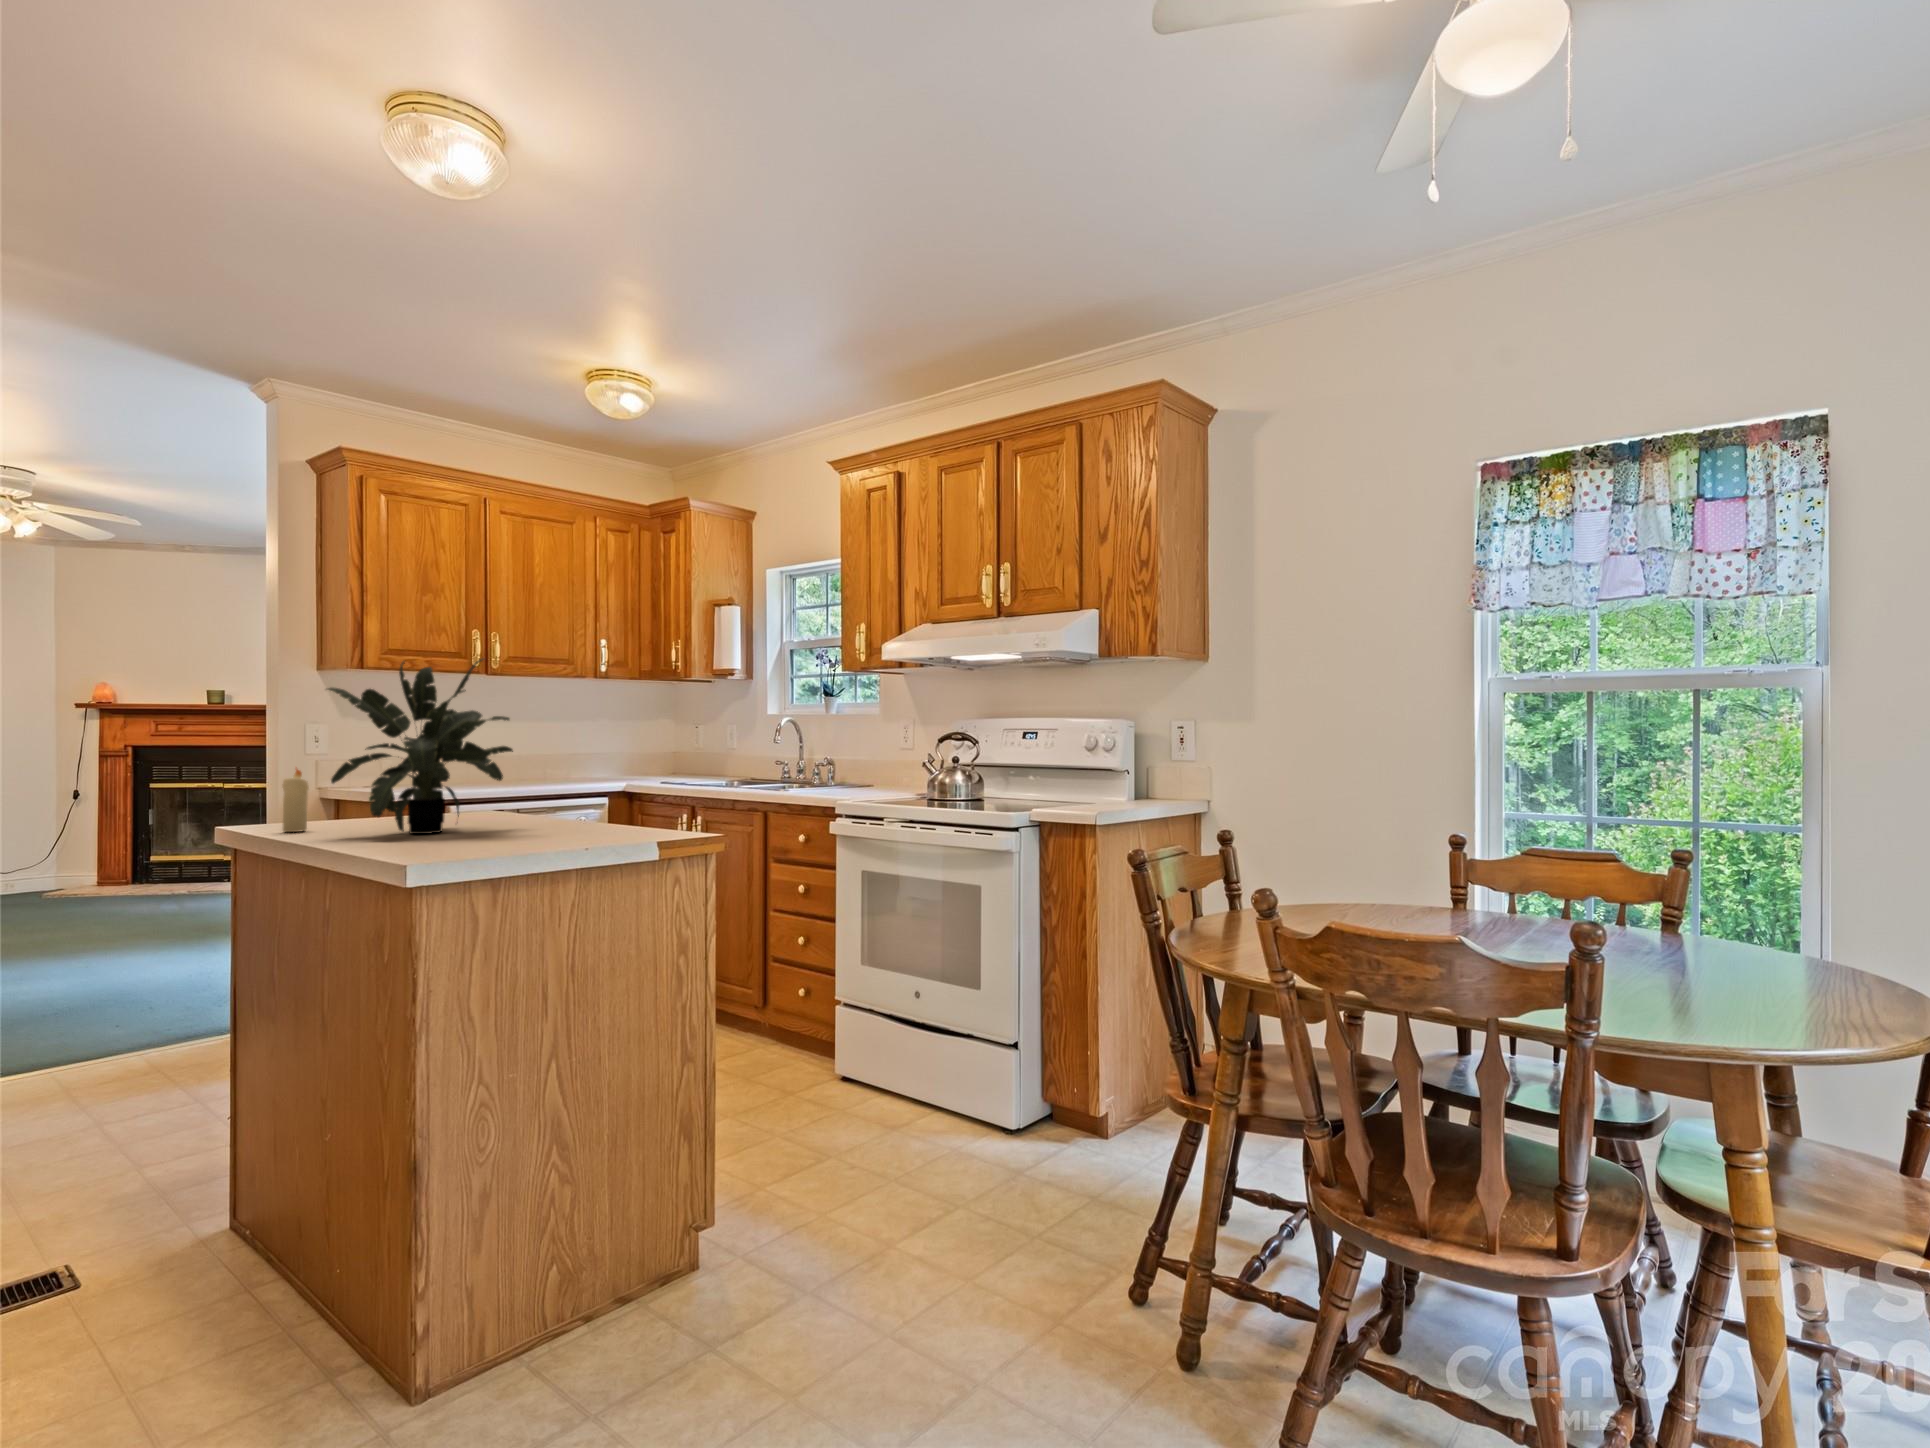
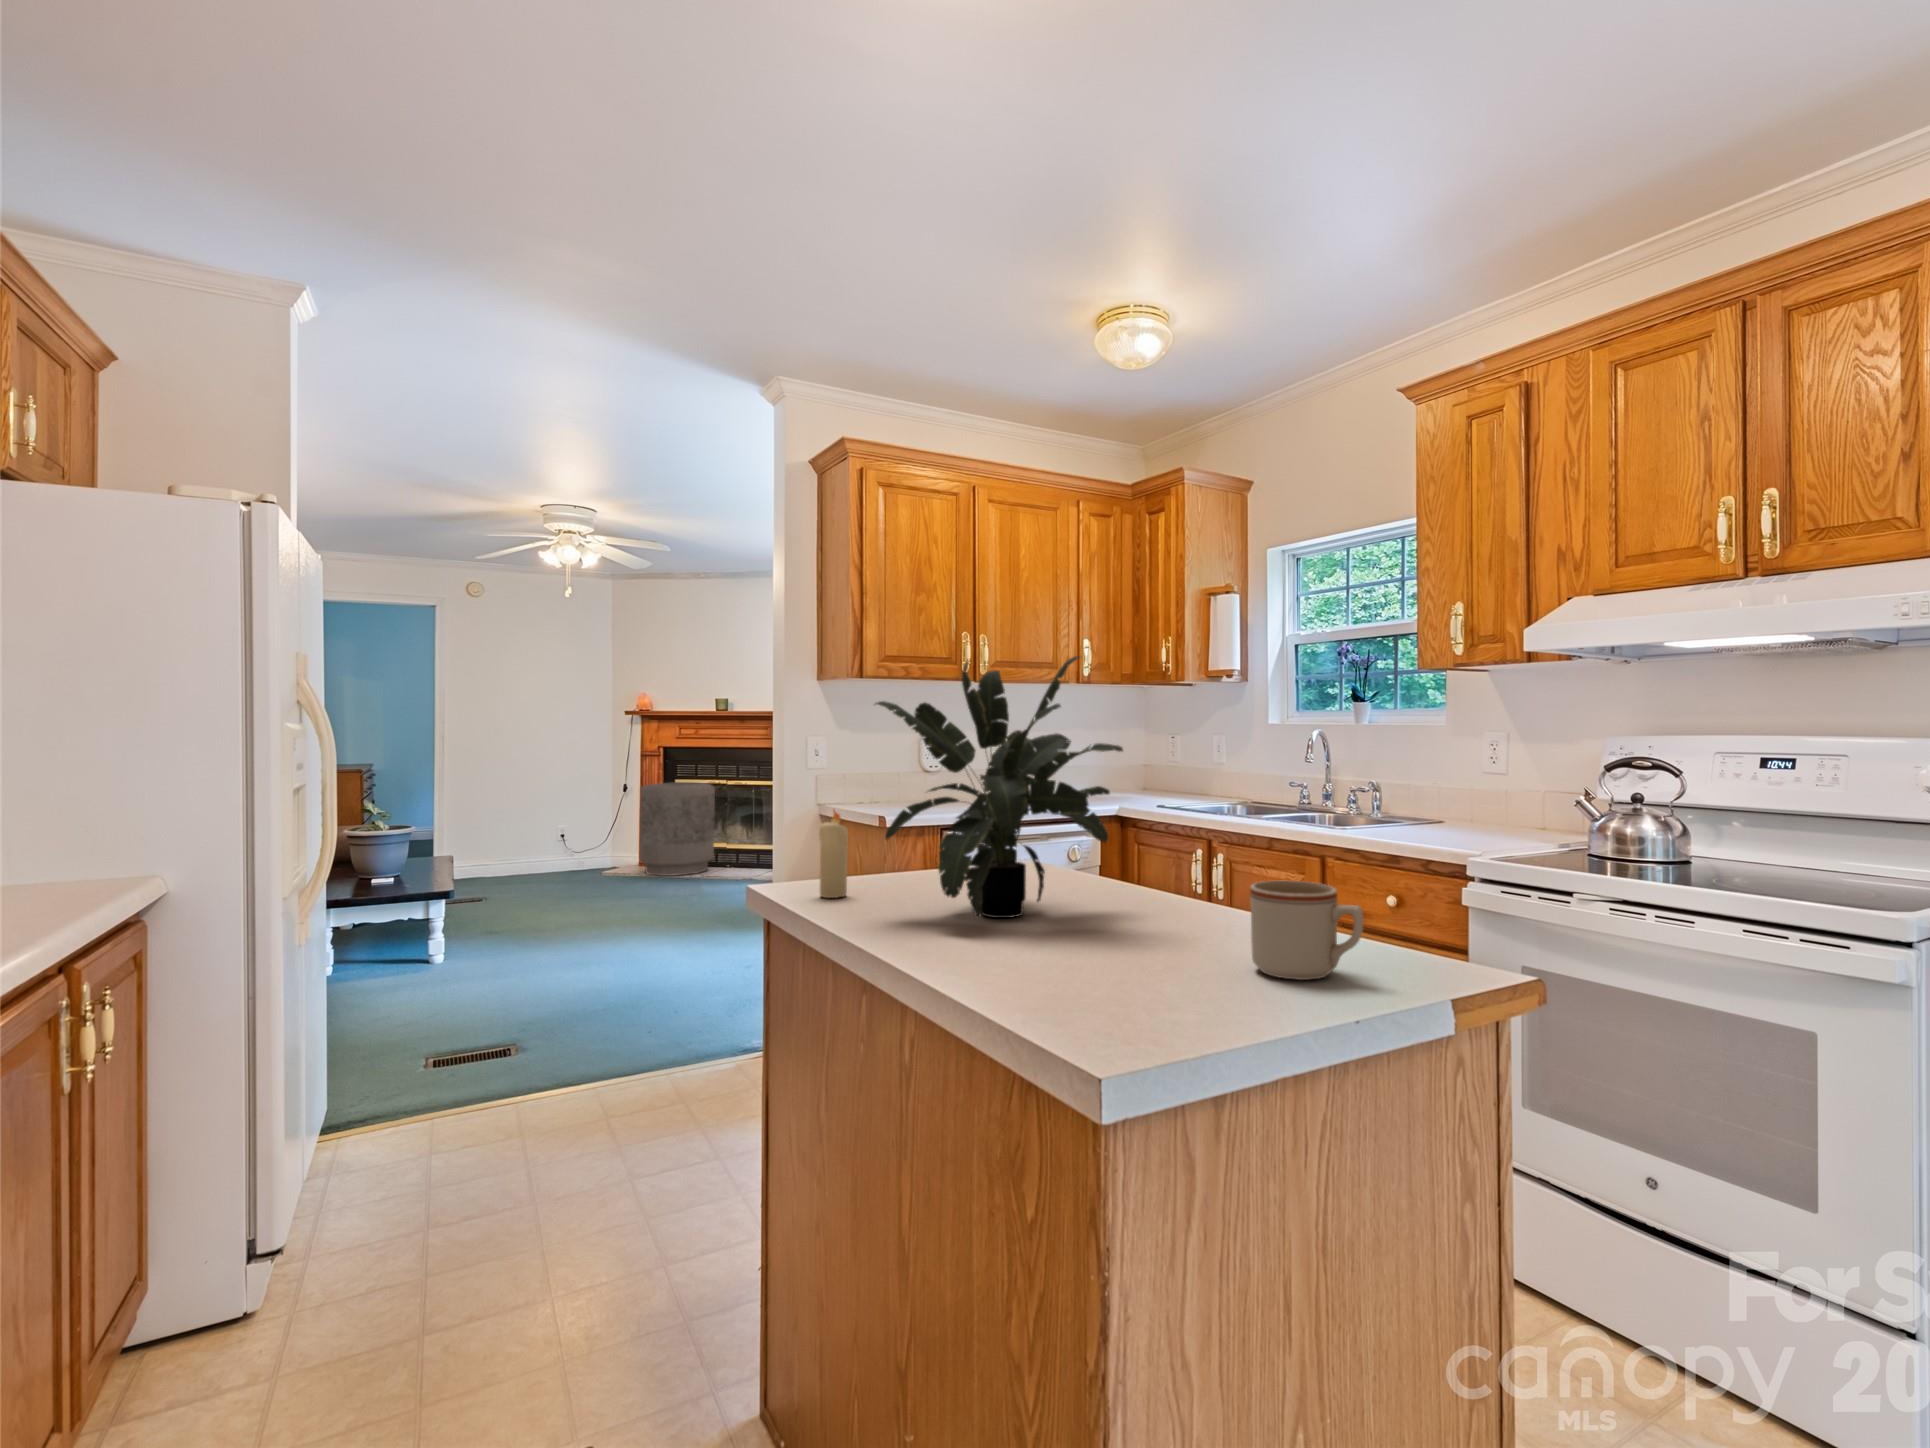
trash can: none [97,786,204,892] -> present [640,782,715,876]
mug: none [563,793,623,844] -> present [1250,881,1363,980]

